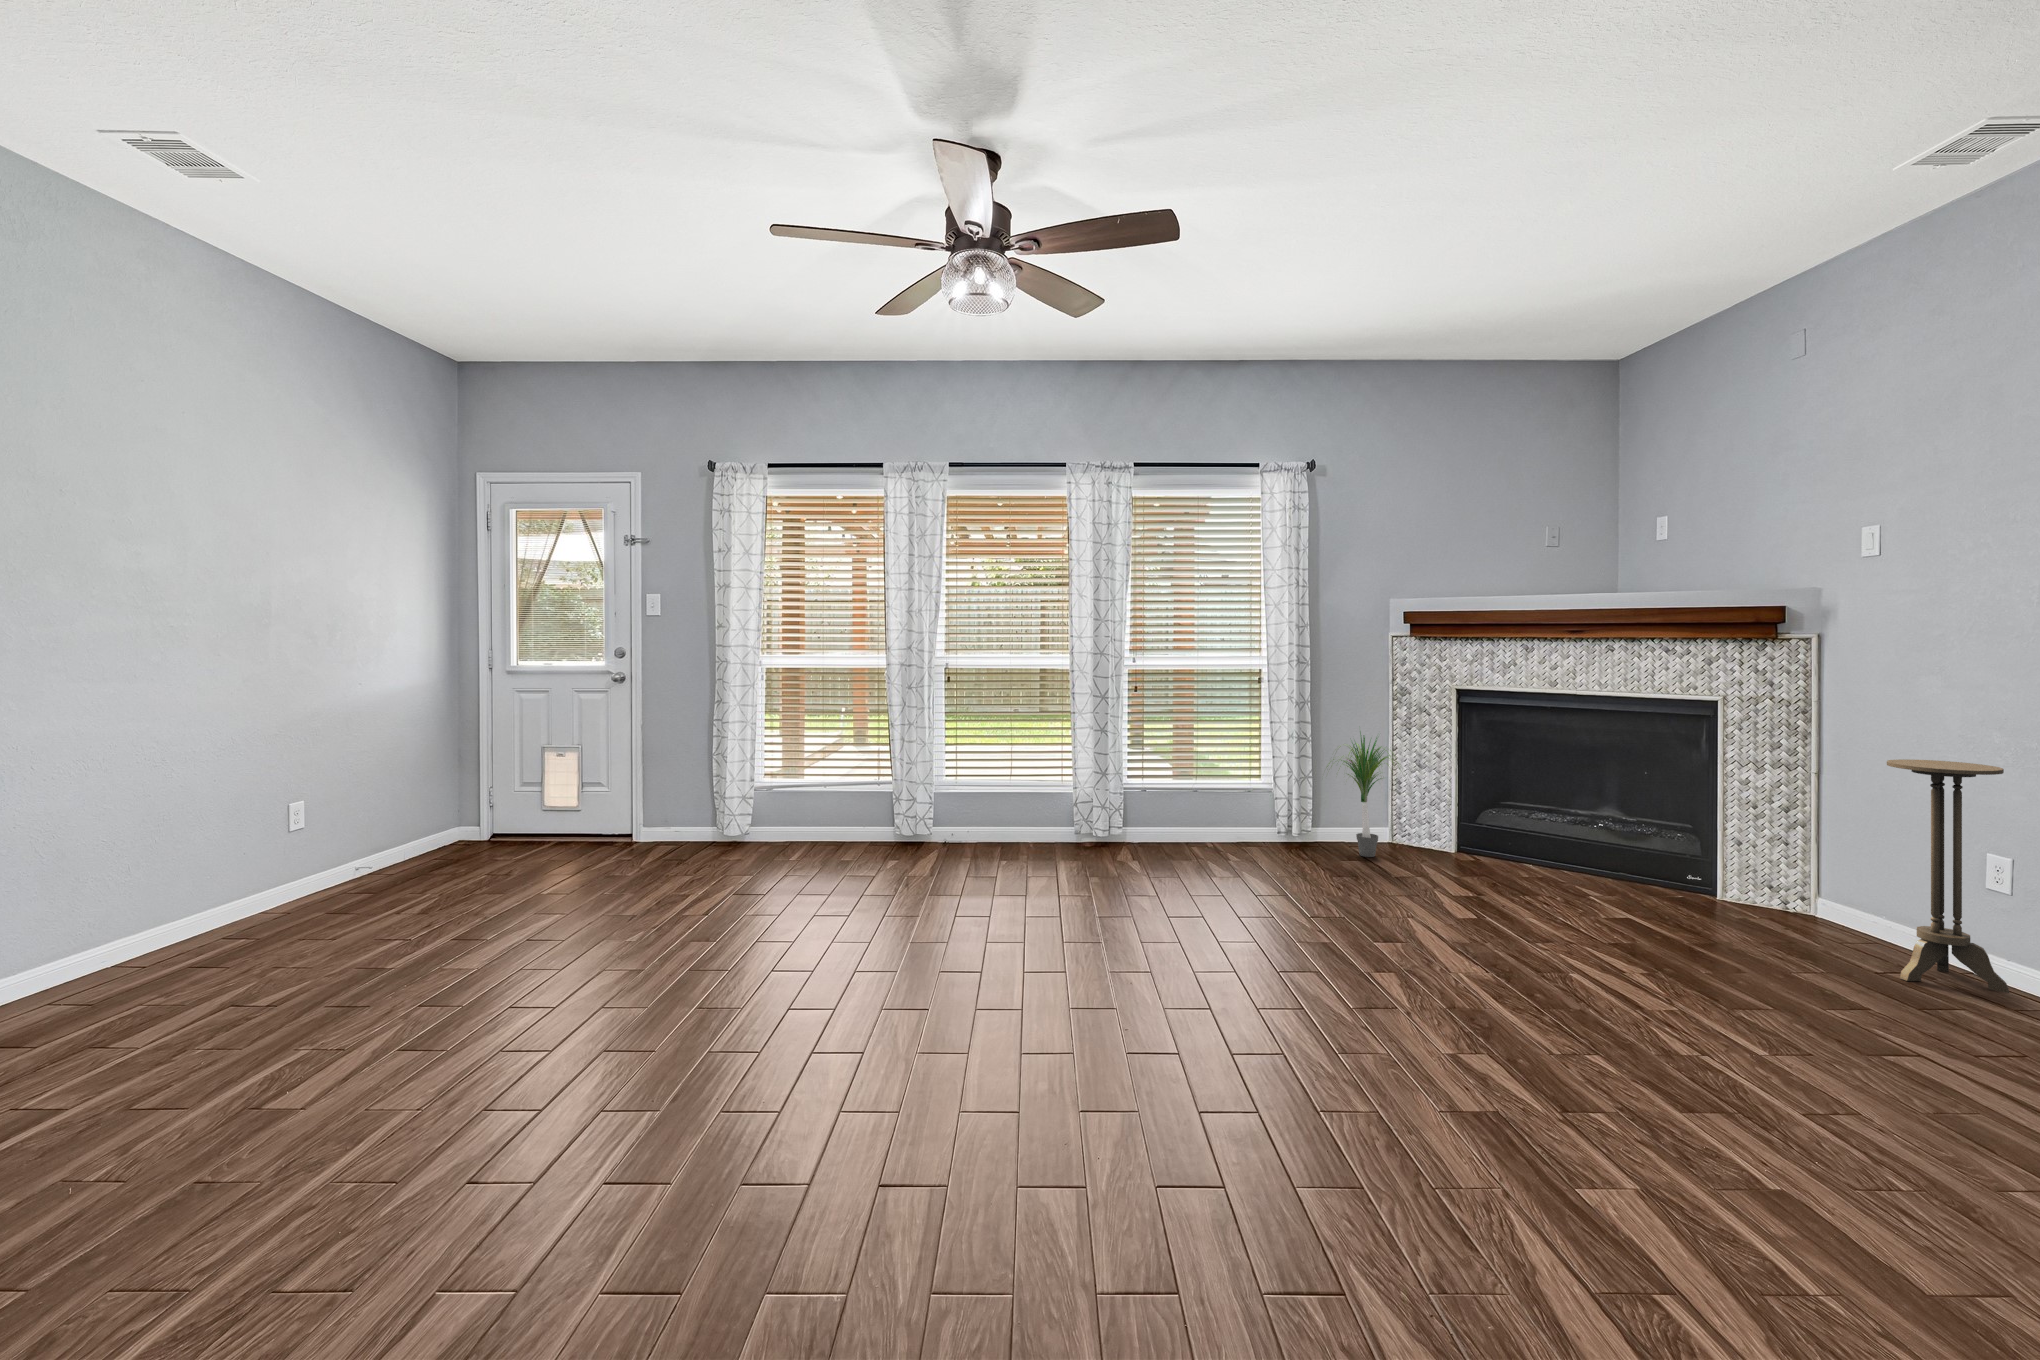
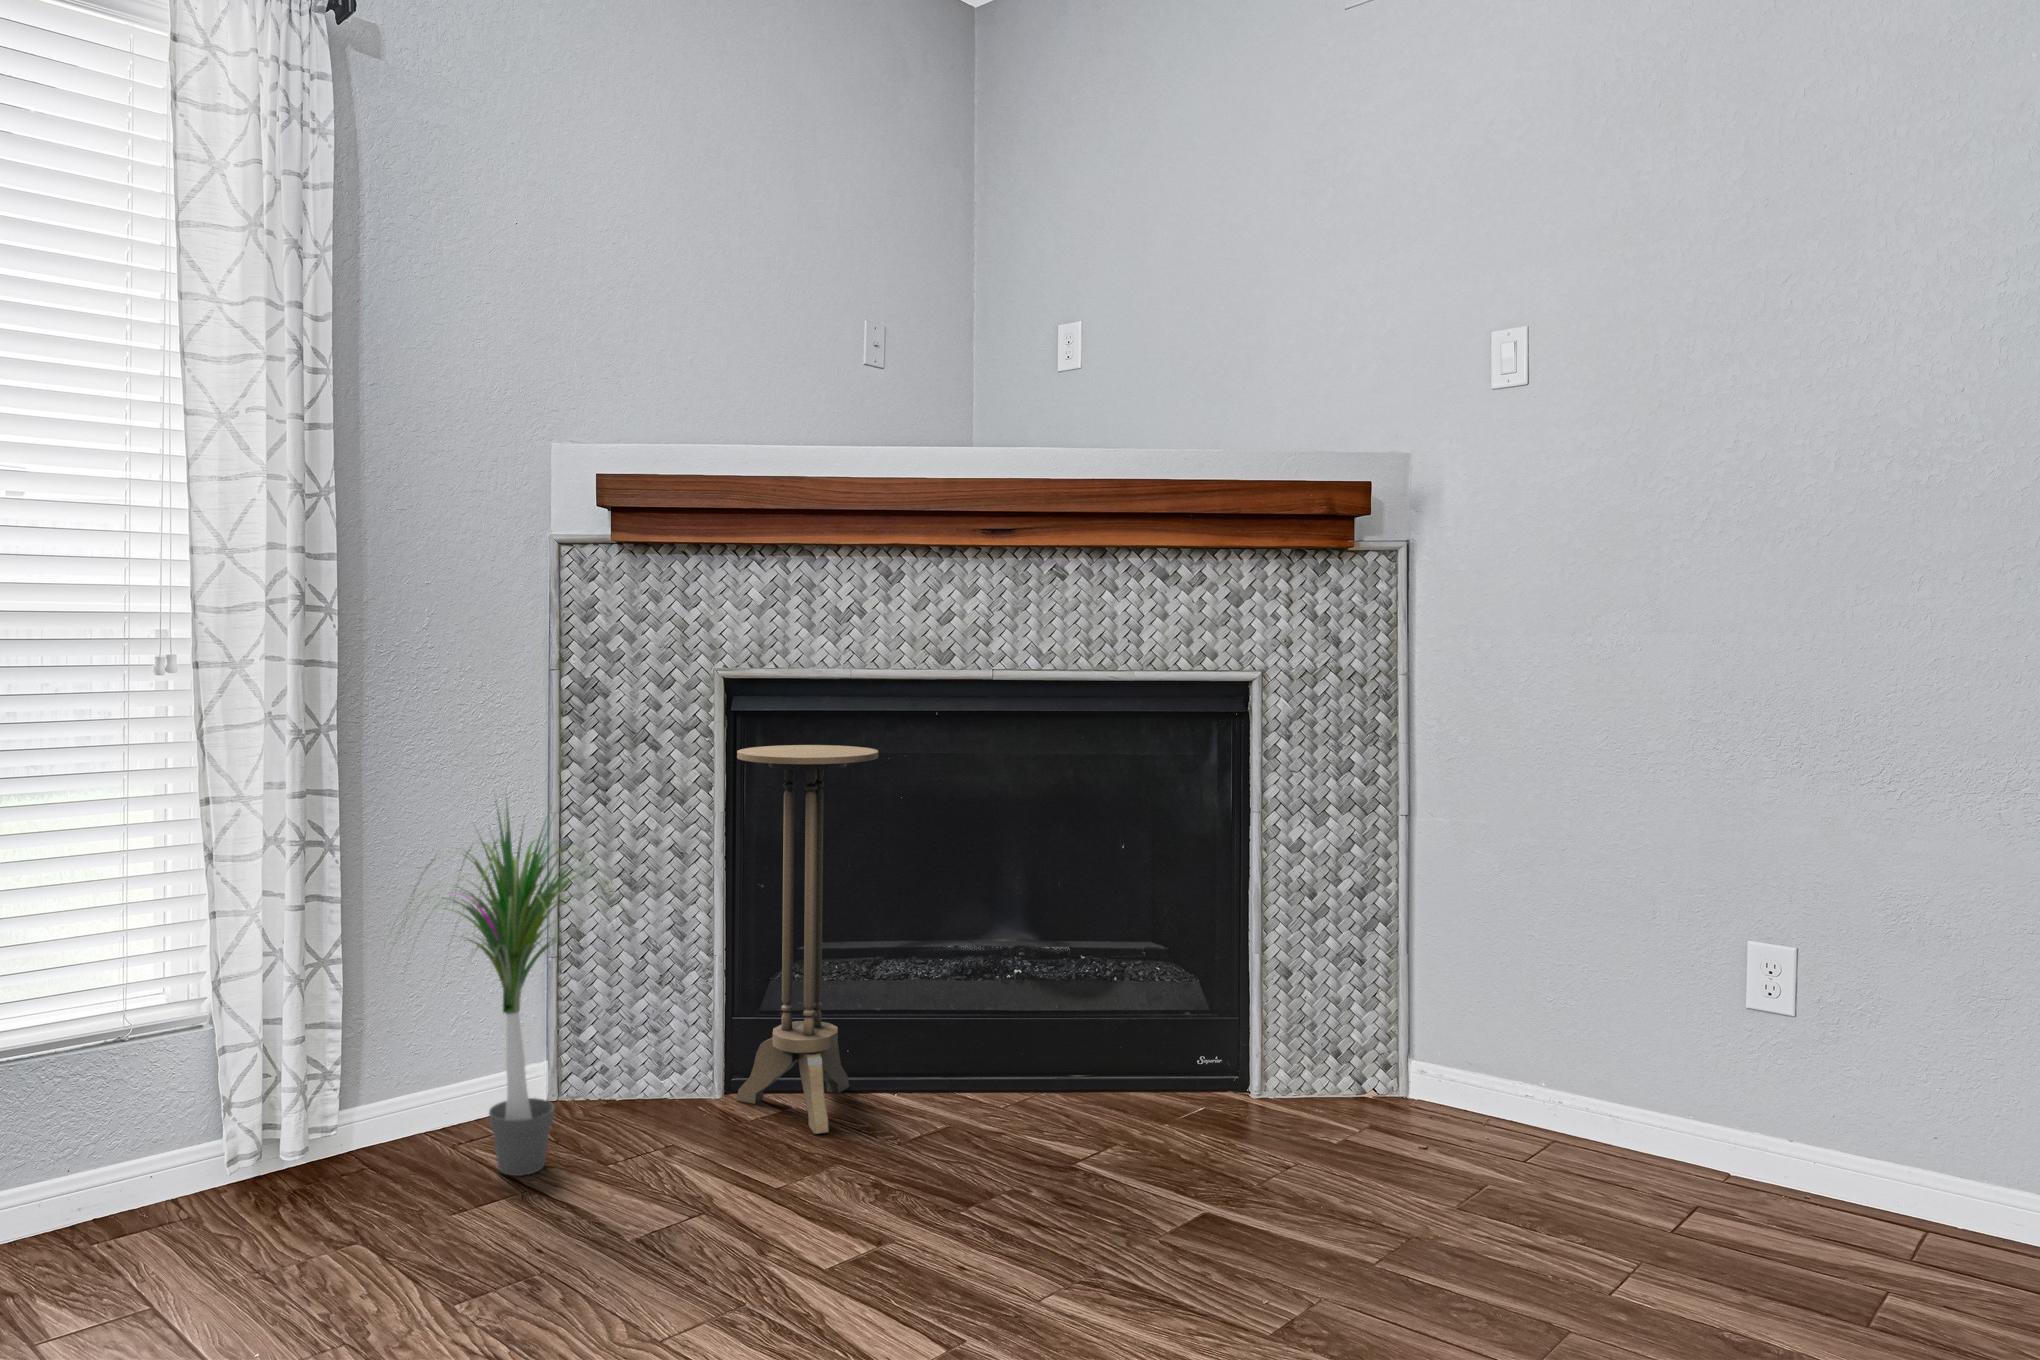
side table: present [1887,759,2009,993] -> present [736,745,878,1134]

